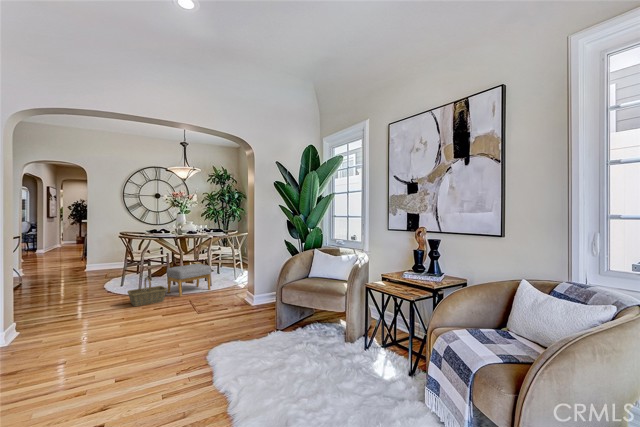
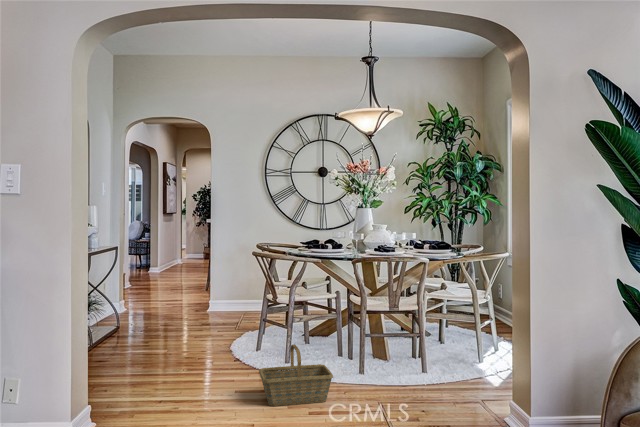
footstool: present [167,264,211,297] -> none [334,321,427,395]

